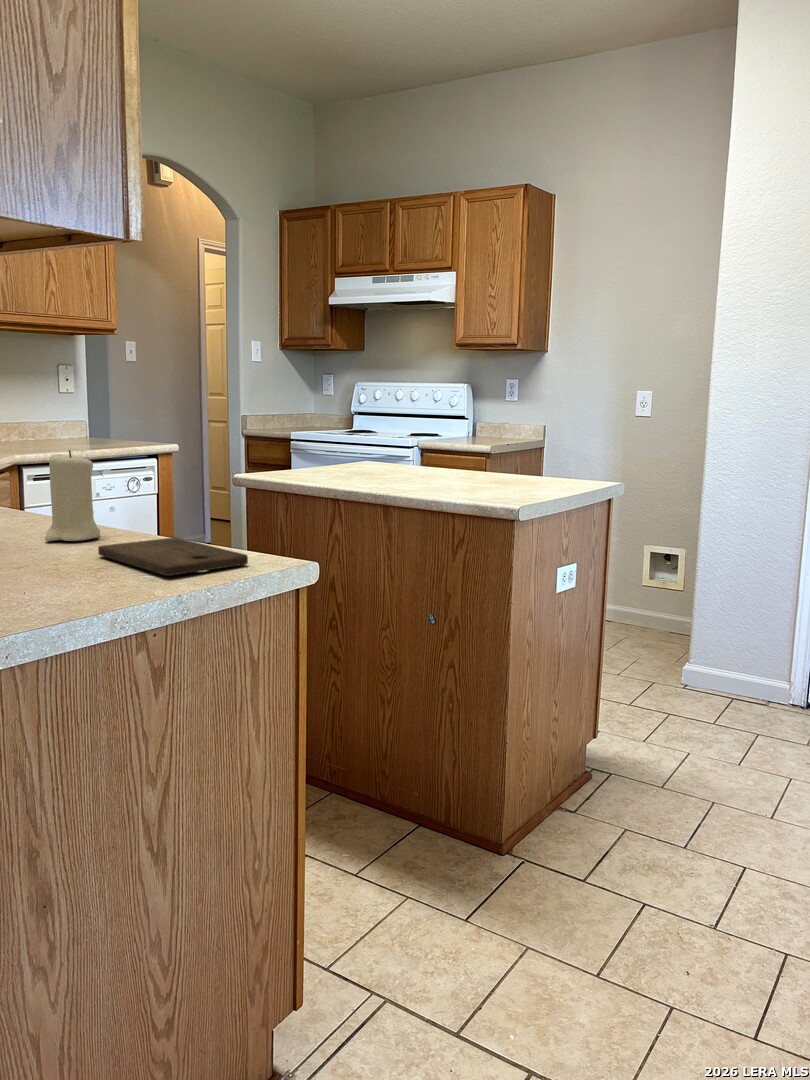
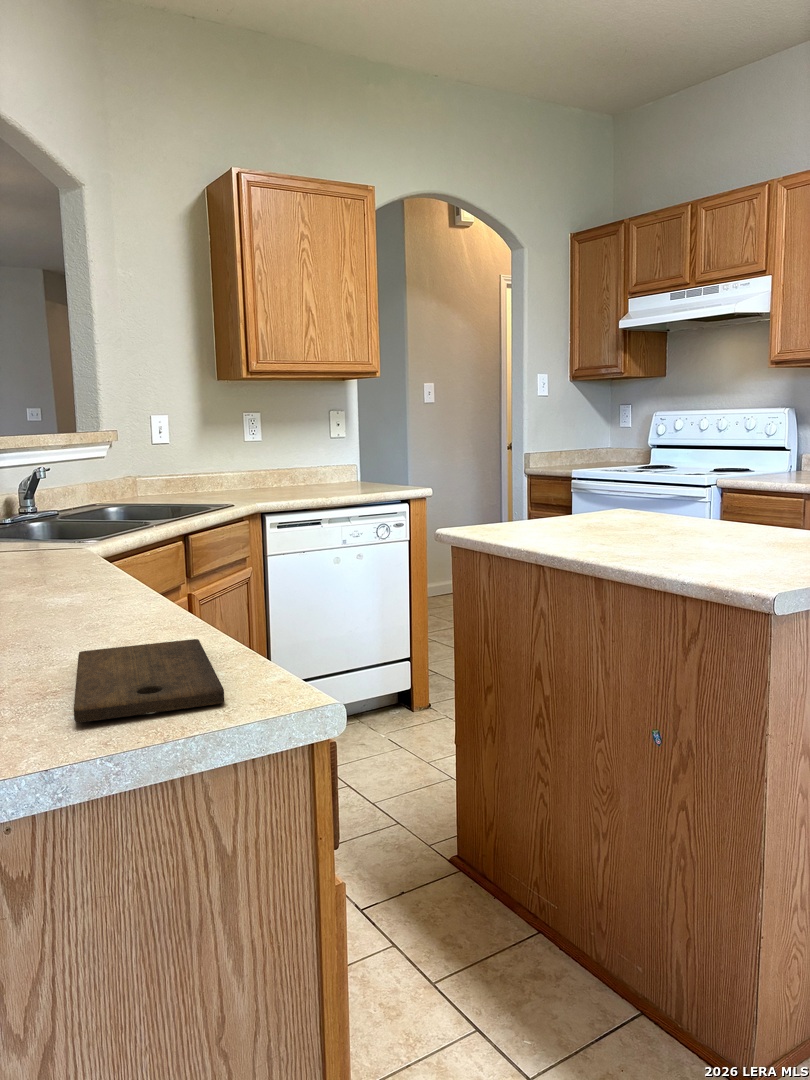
candle: present [45,450,100,541] -> none [73,516,149,633]

